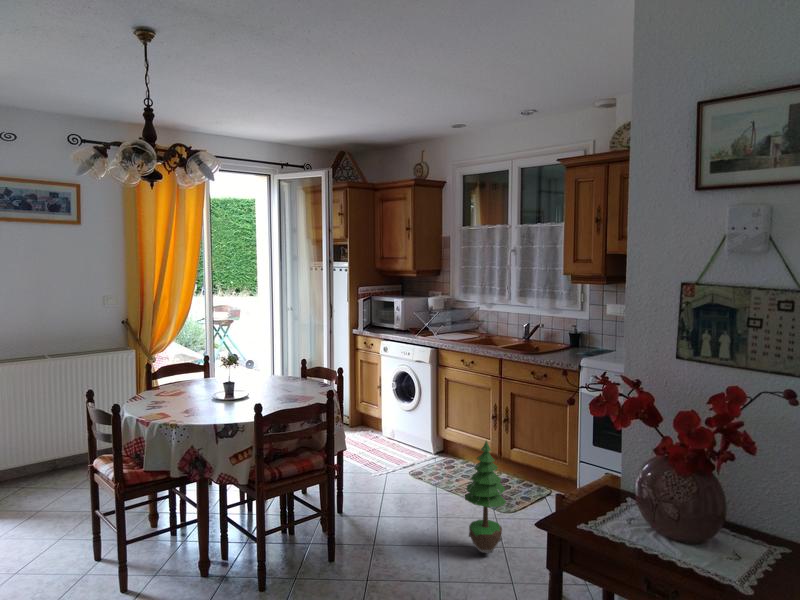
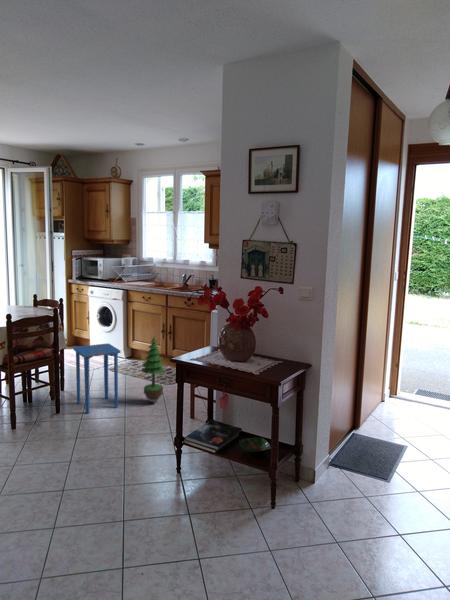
side table: none [356,446,431,568] -> present [73,344,121,413]

